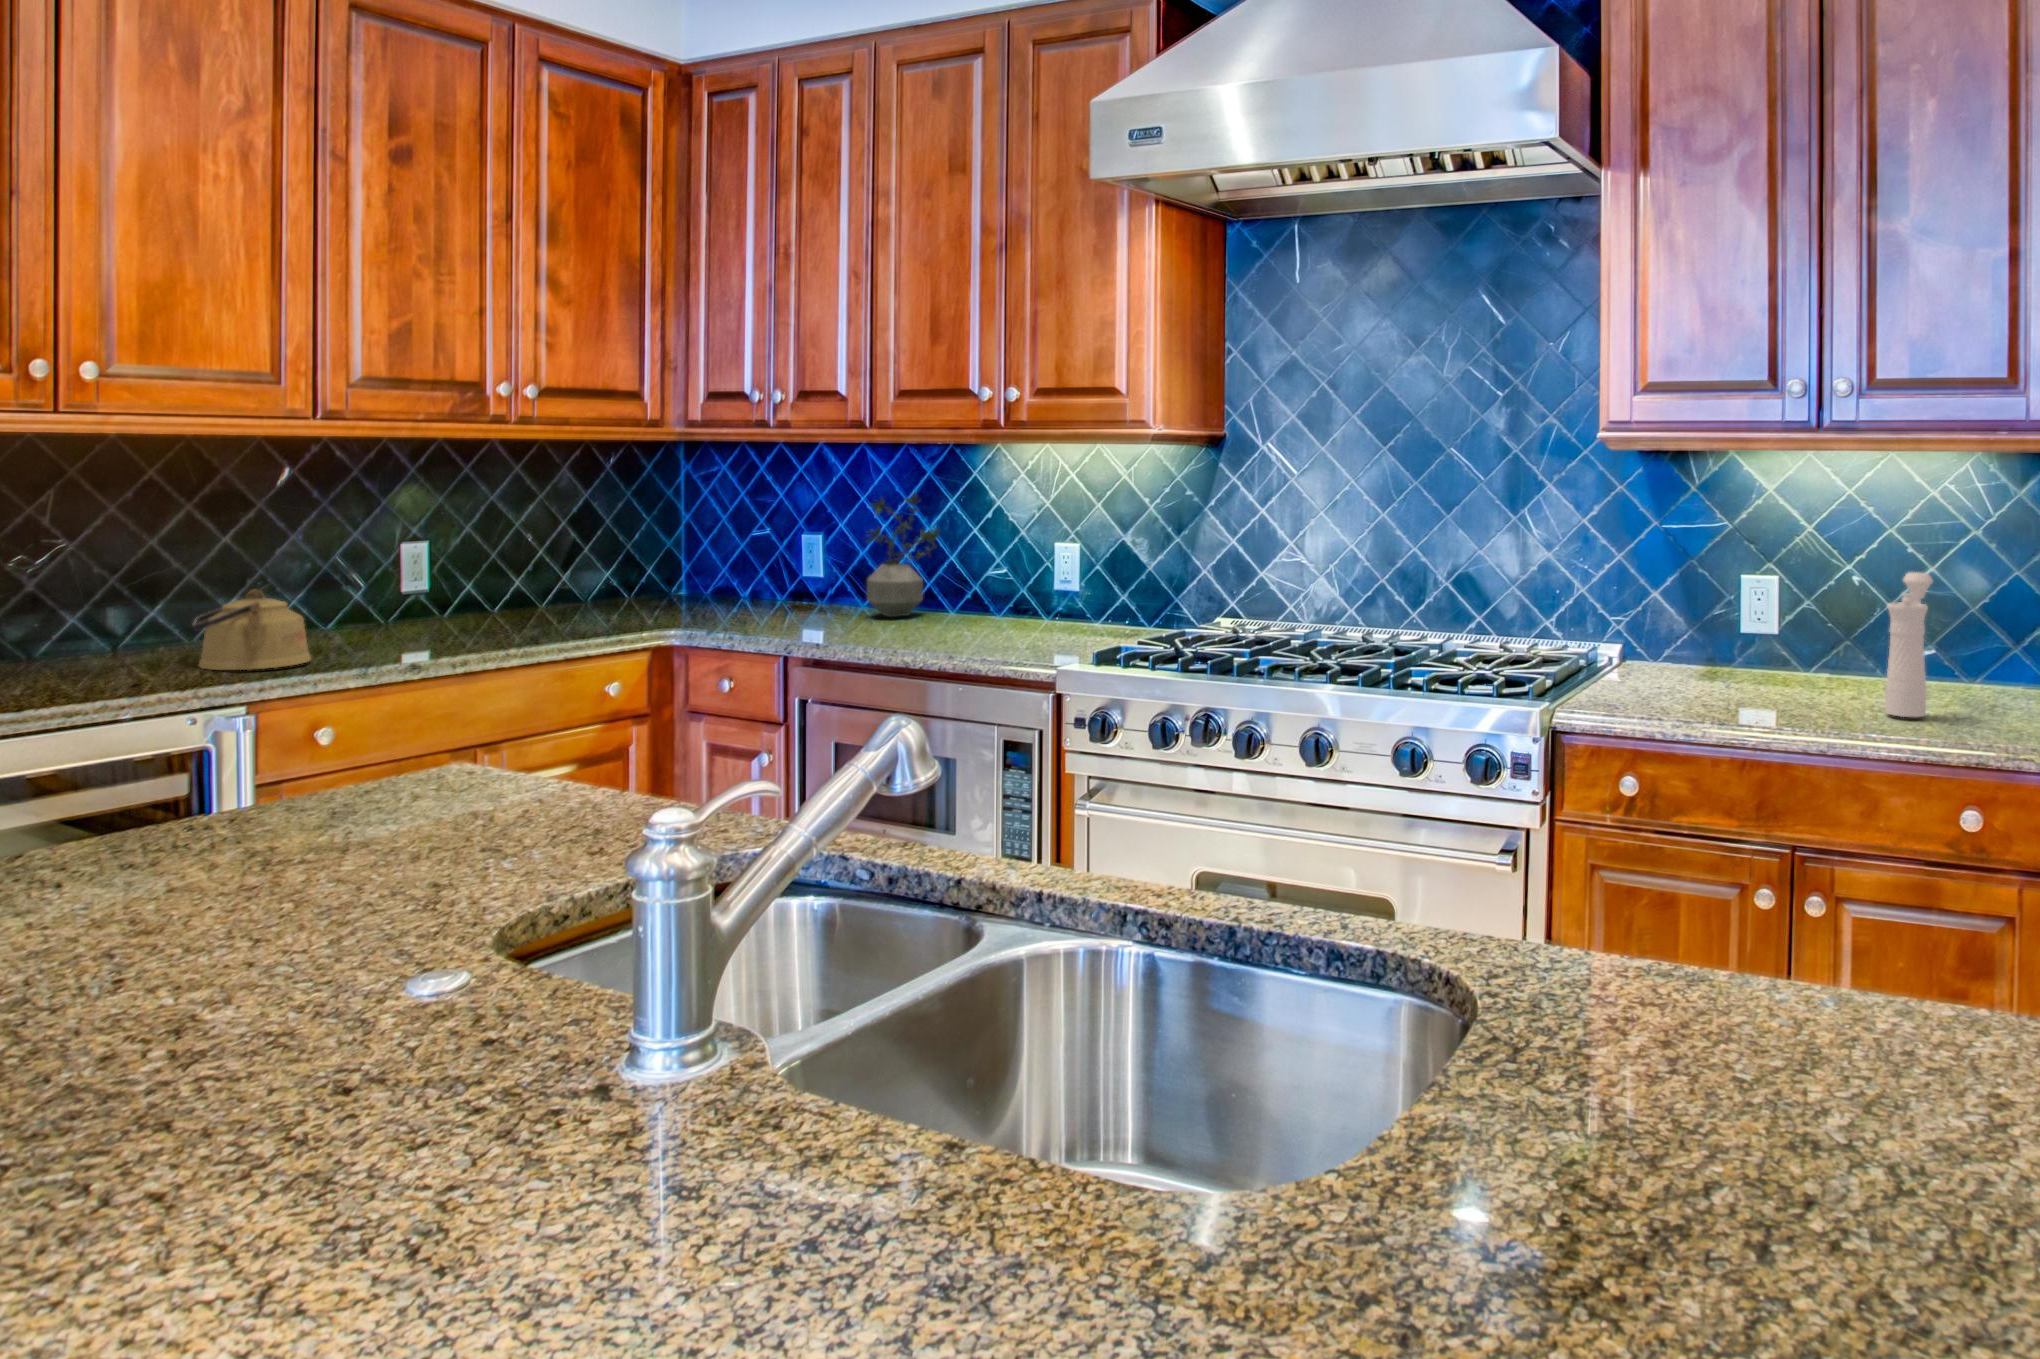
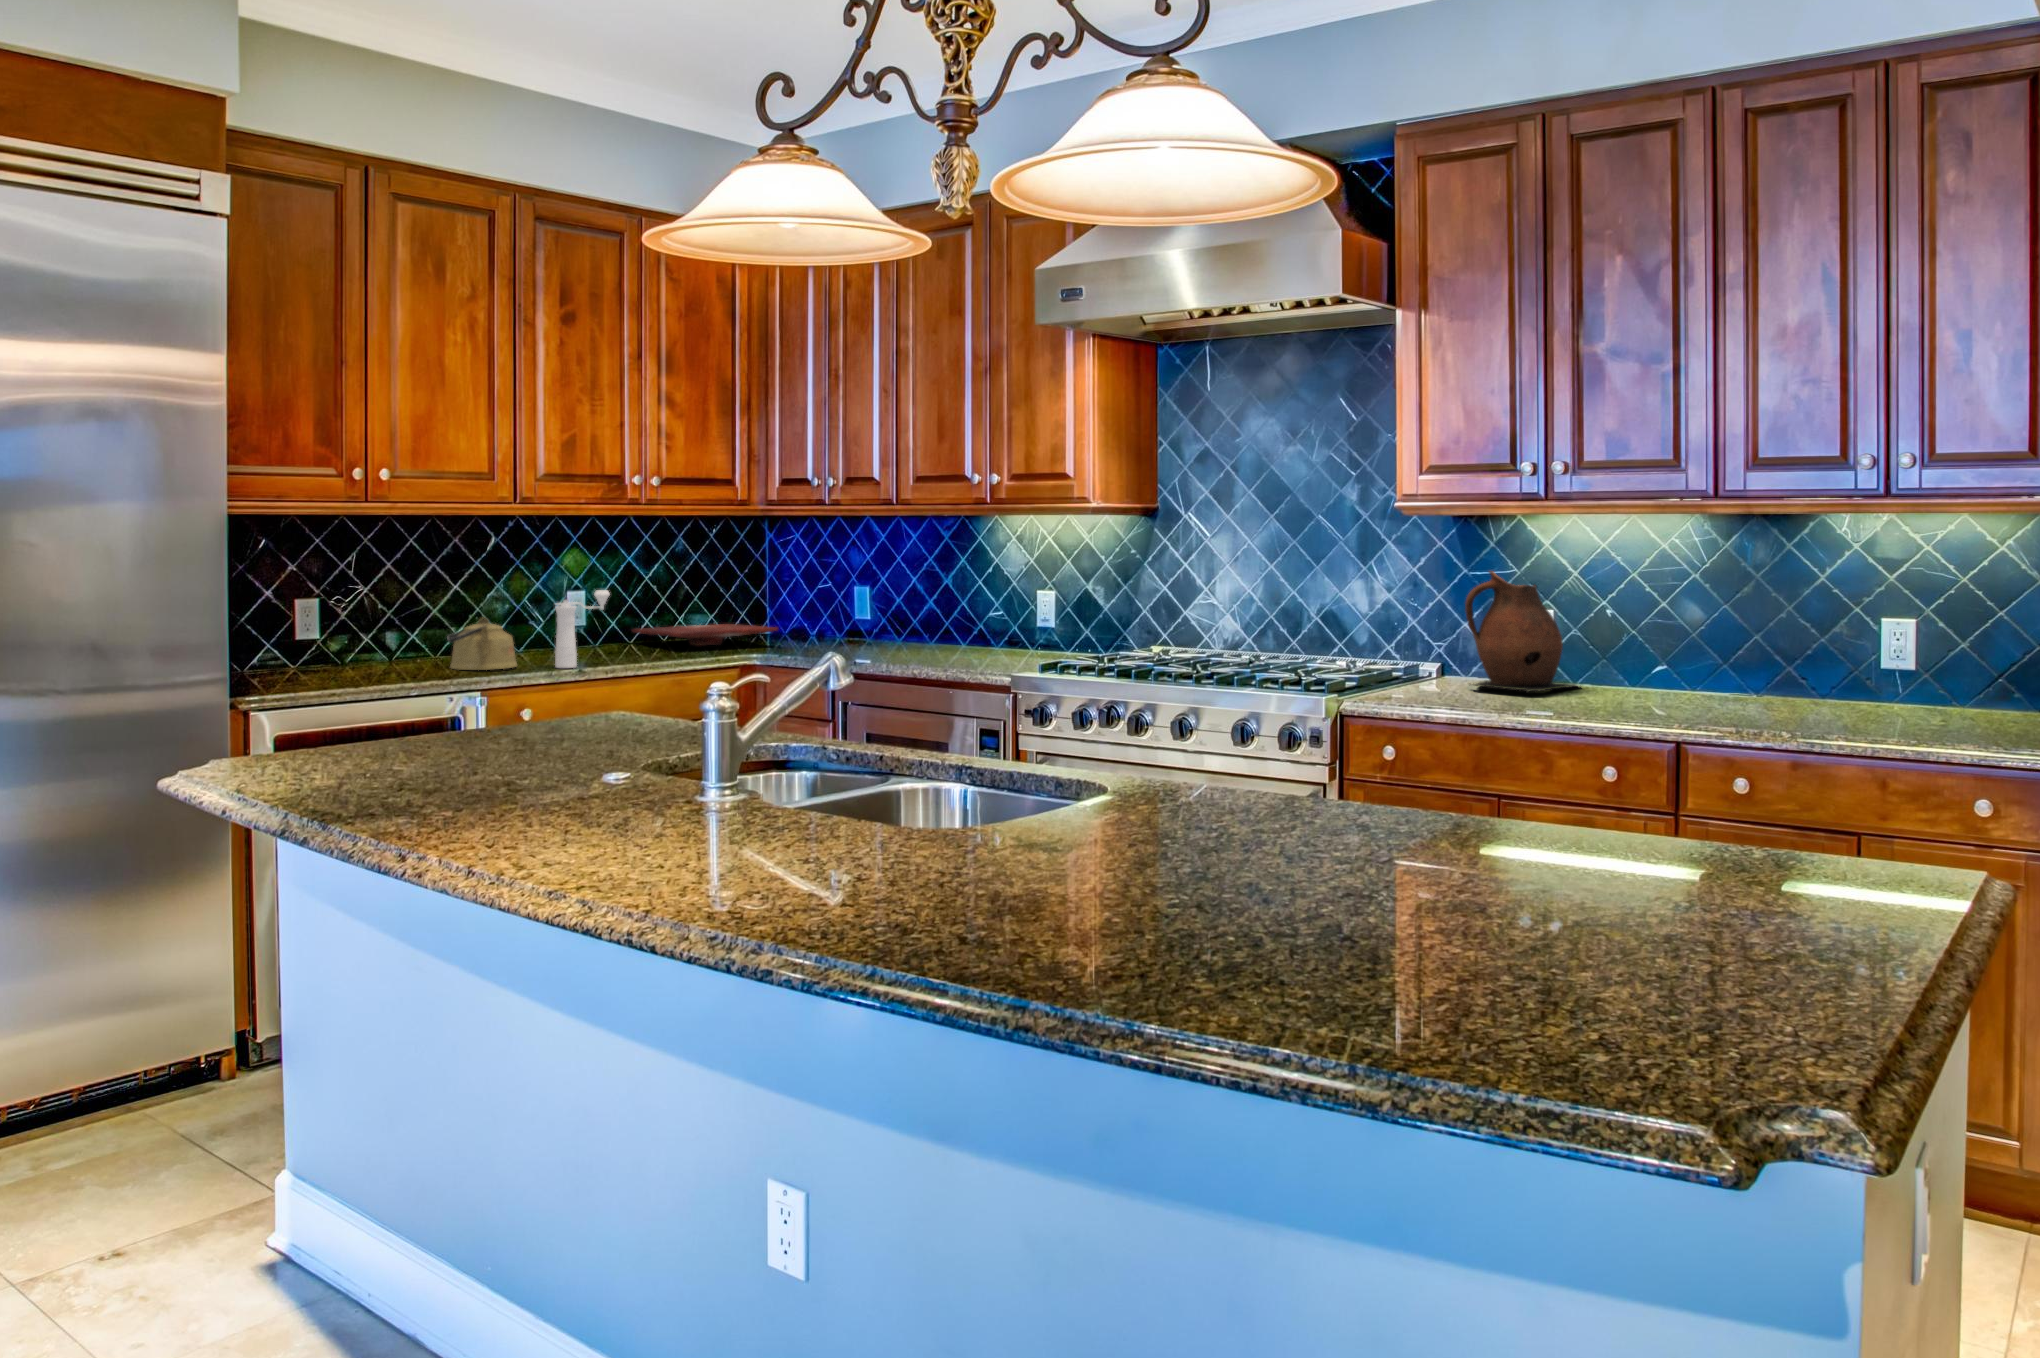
potted plant: present [867,493,939,617] -> none [893,553,950,648]
ceramic pitcher: none [1686,526,1835,693] -> present [1465,571,1581,692]
pepper mill: present [1885,572,1933,717] -> present [555,590,610,668]
cutting board: none [495,582,703,614] -> present [632,624,778,646]

